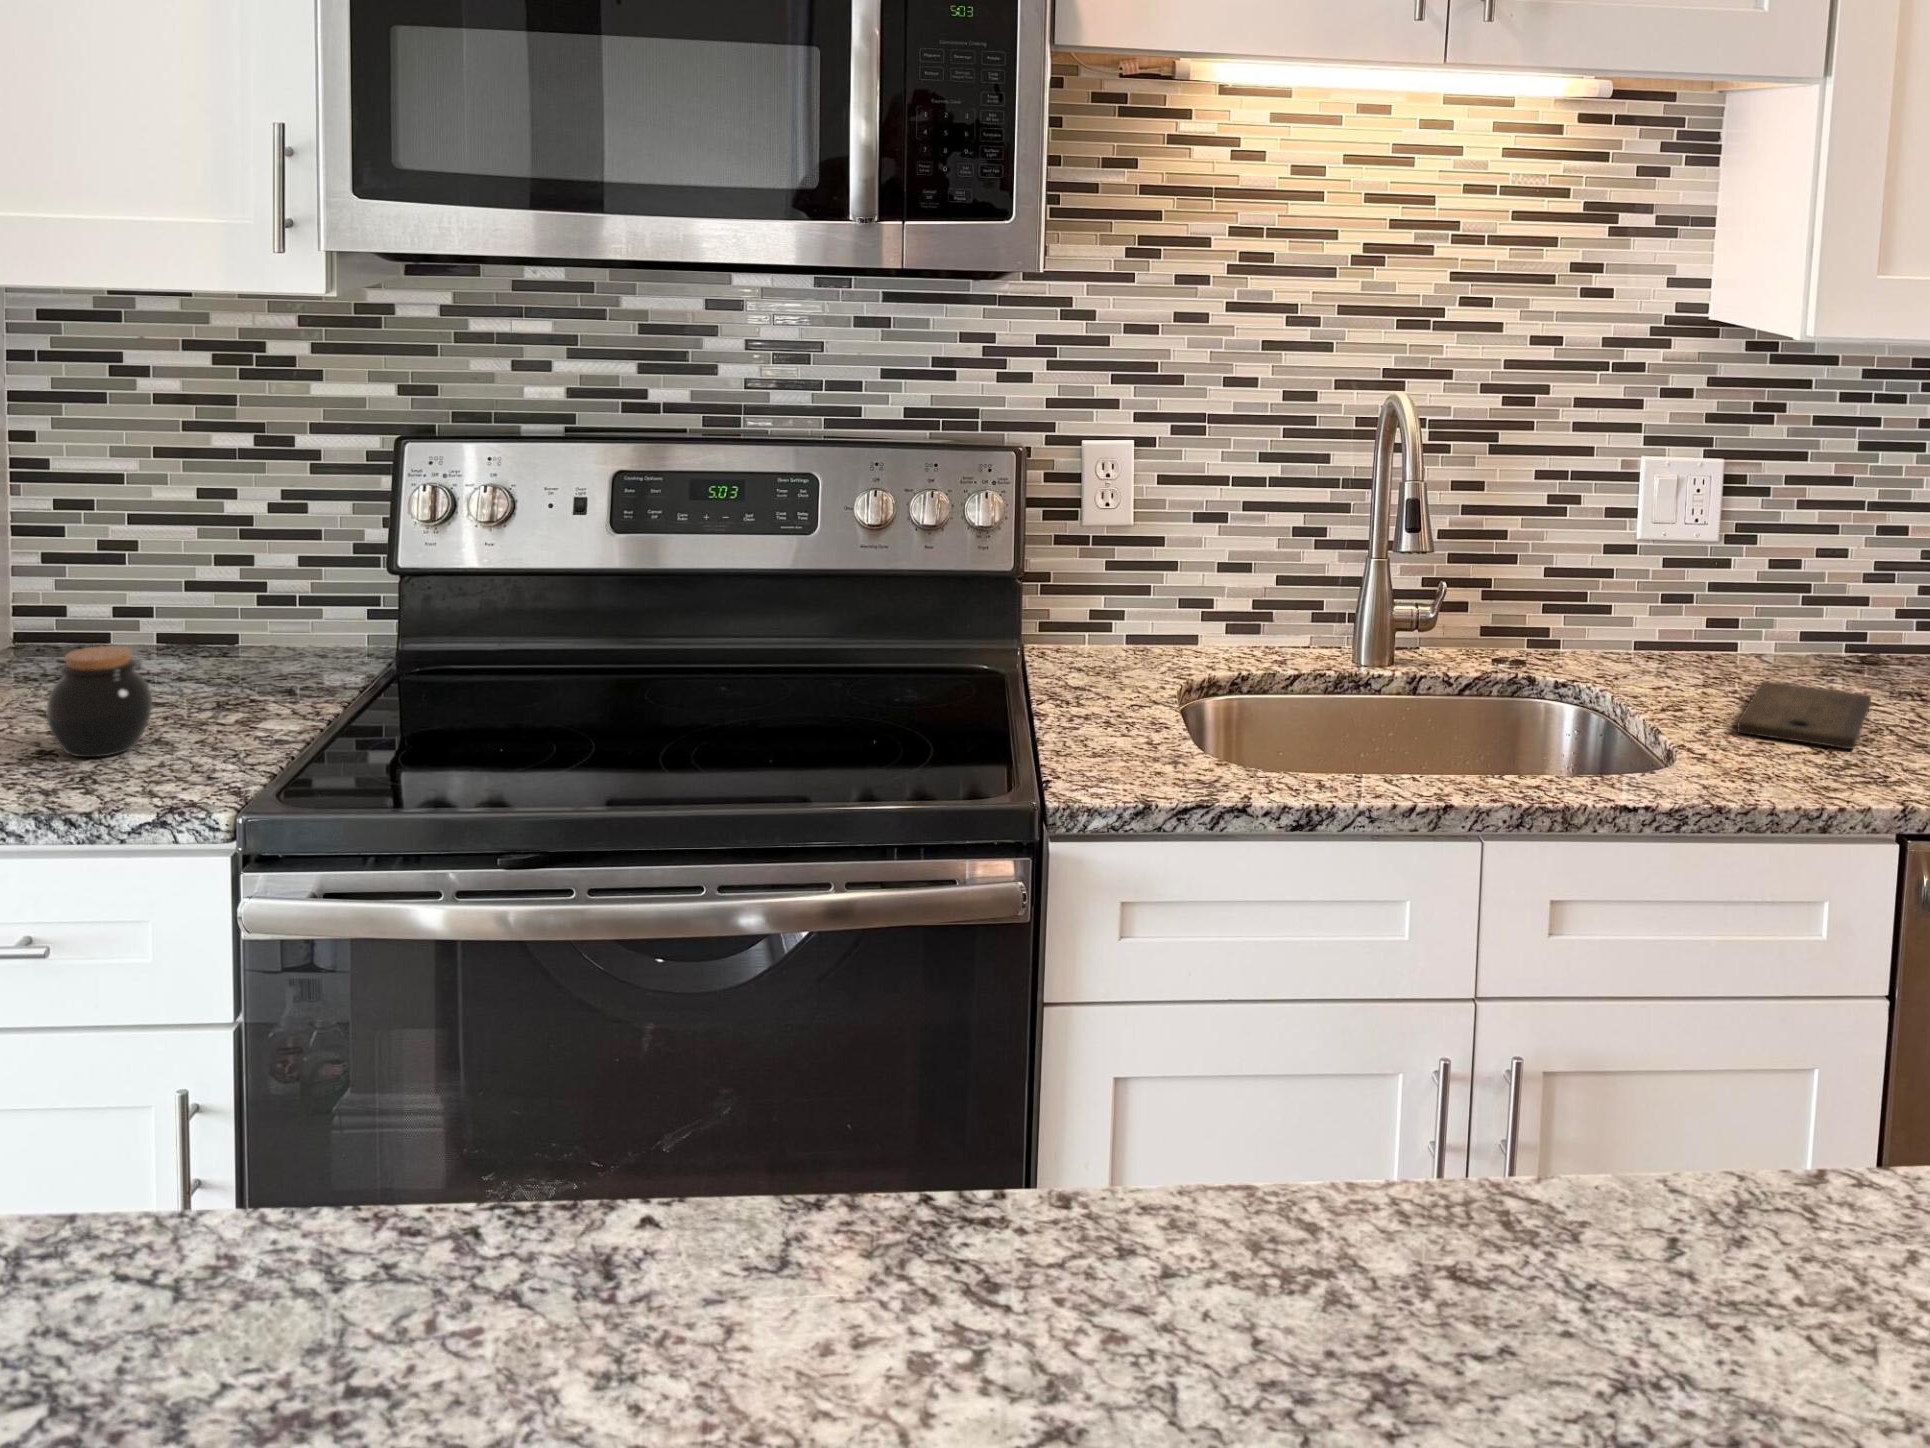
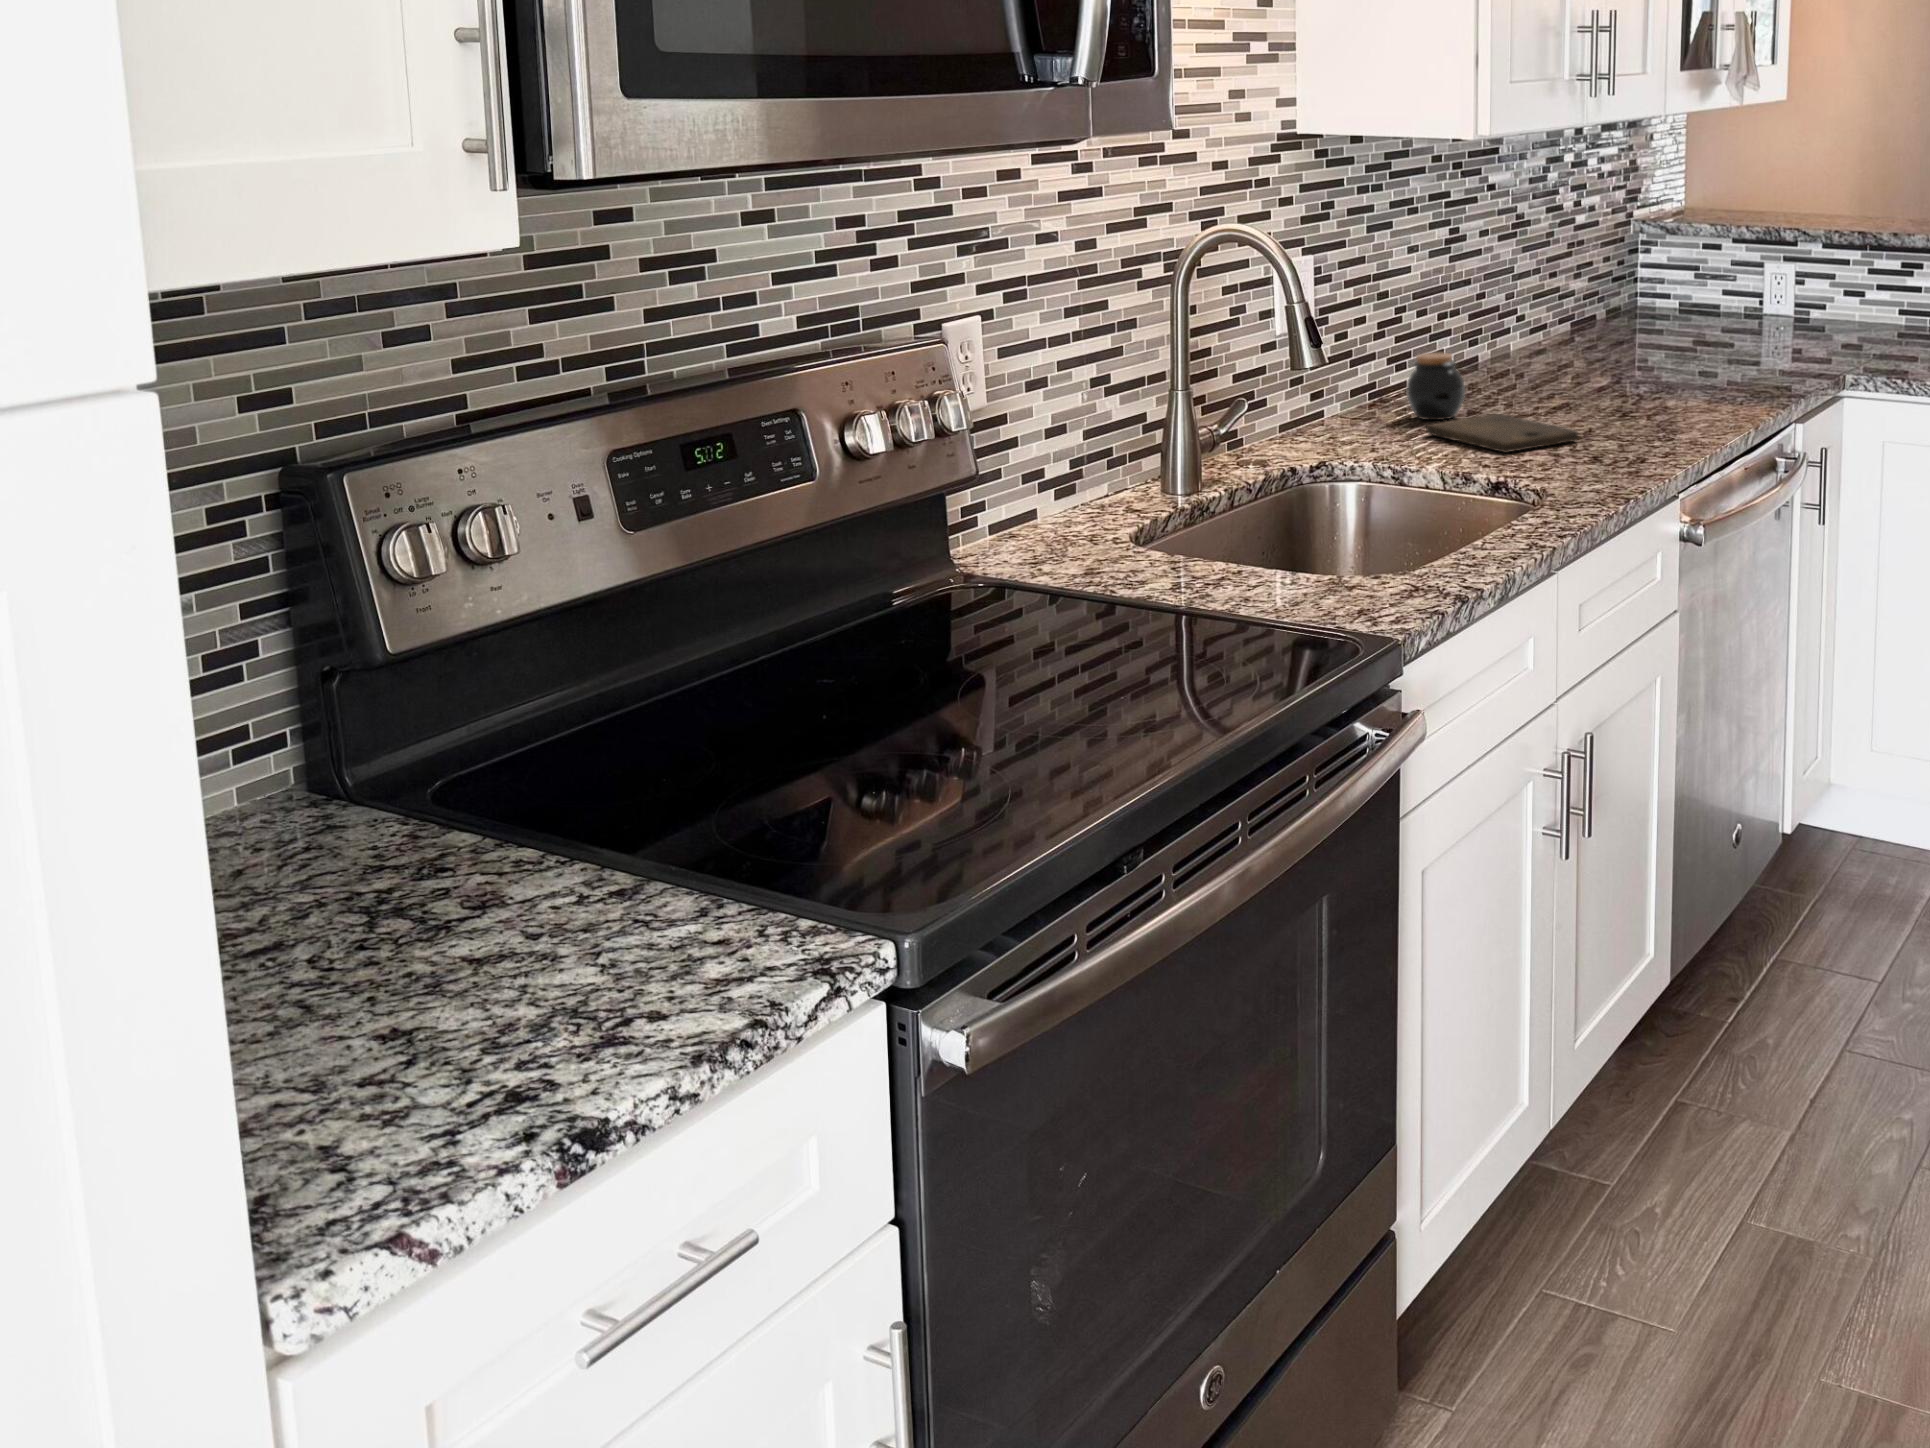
jar: present [47,646,152,757] -> present [1407,353,1465,420]

